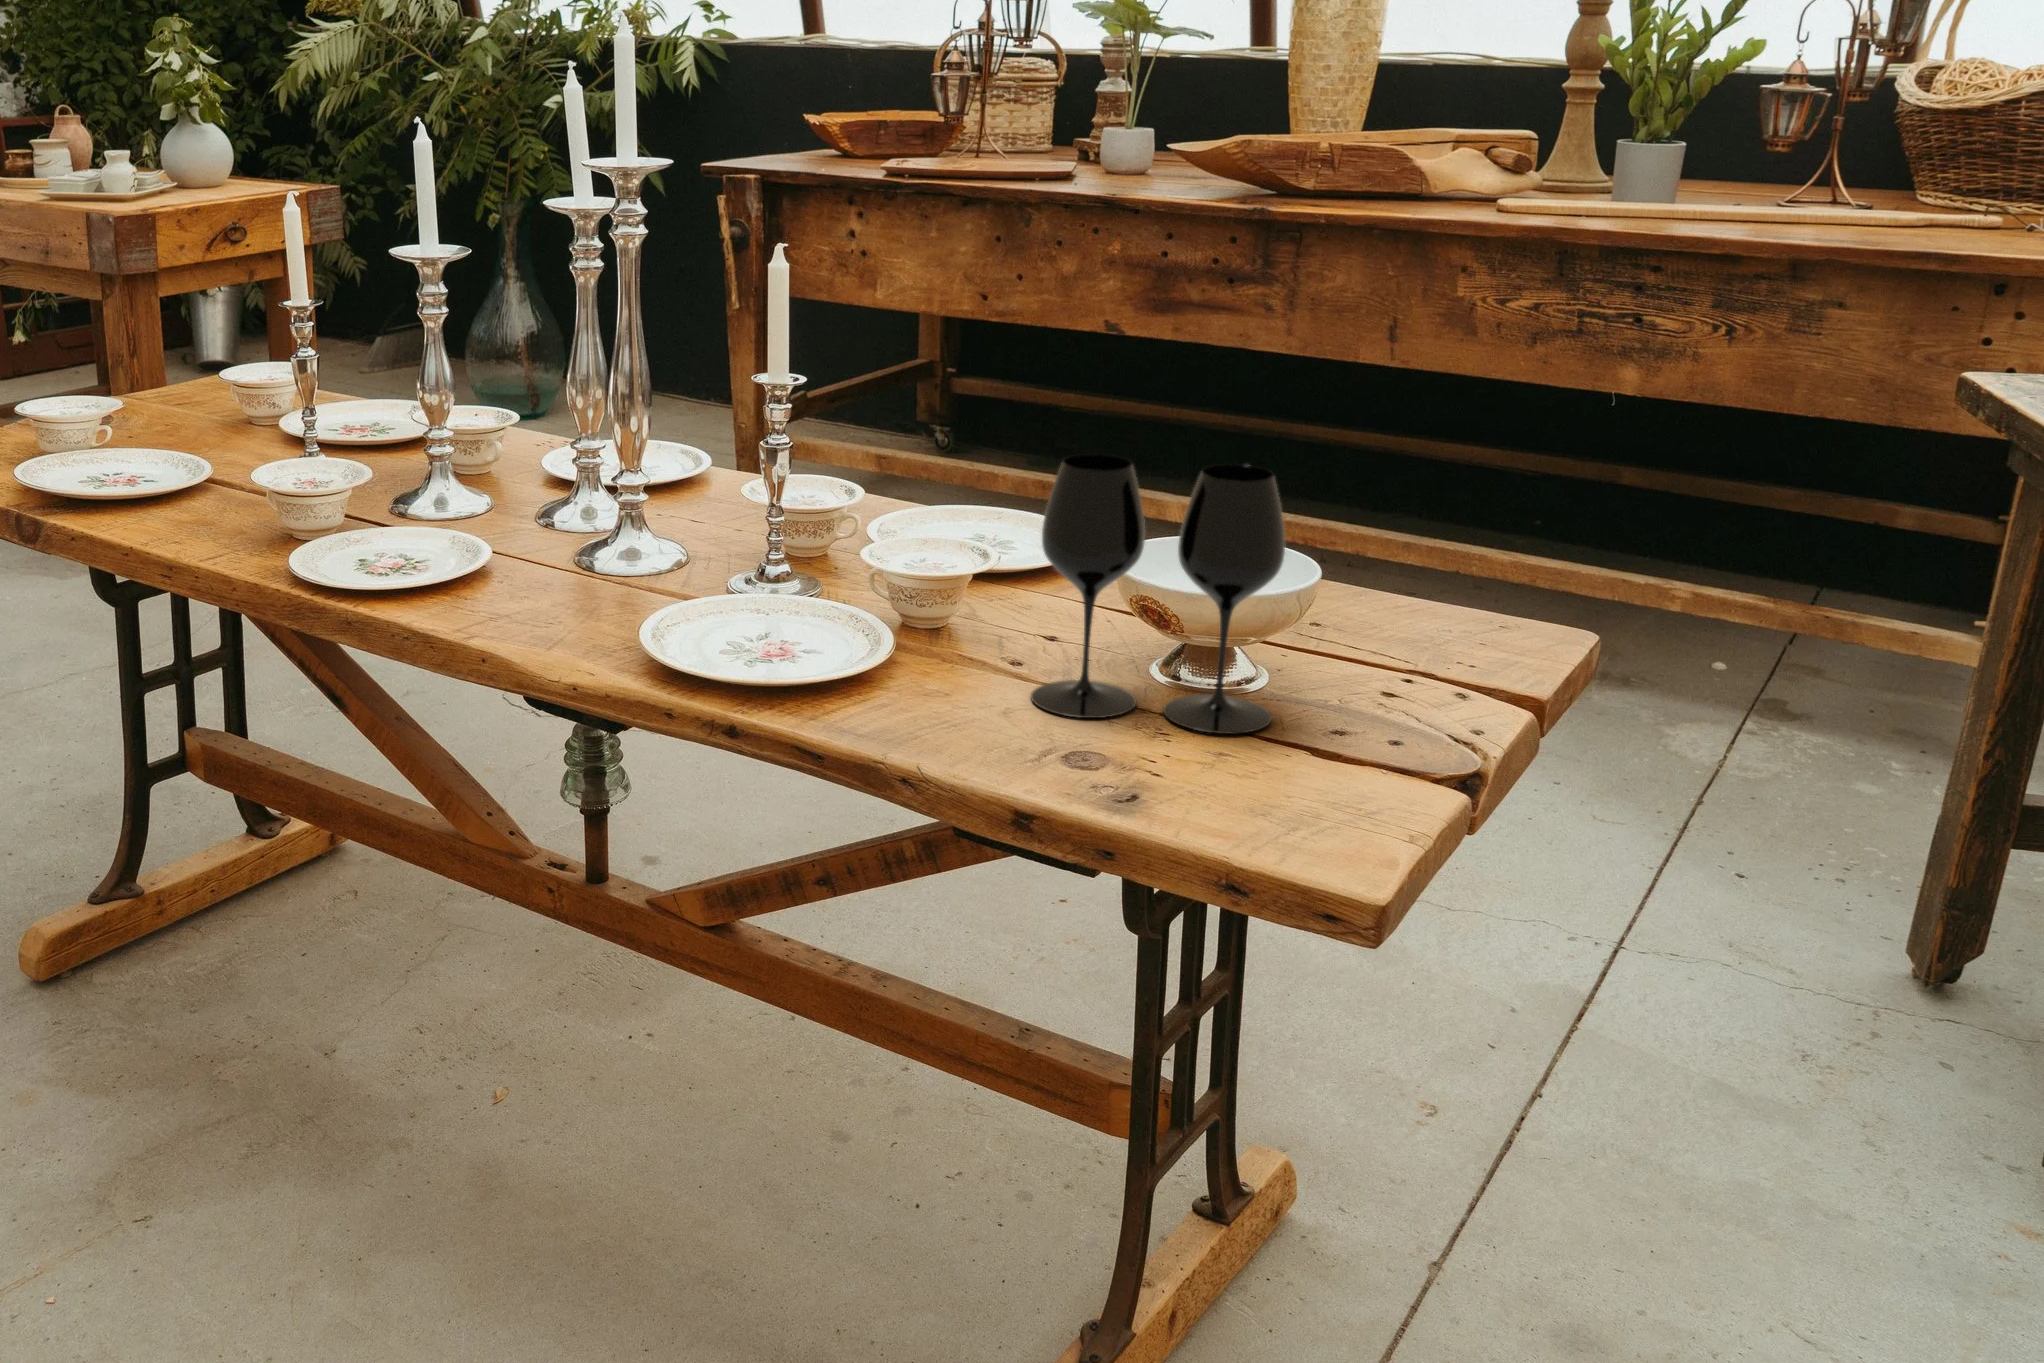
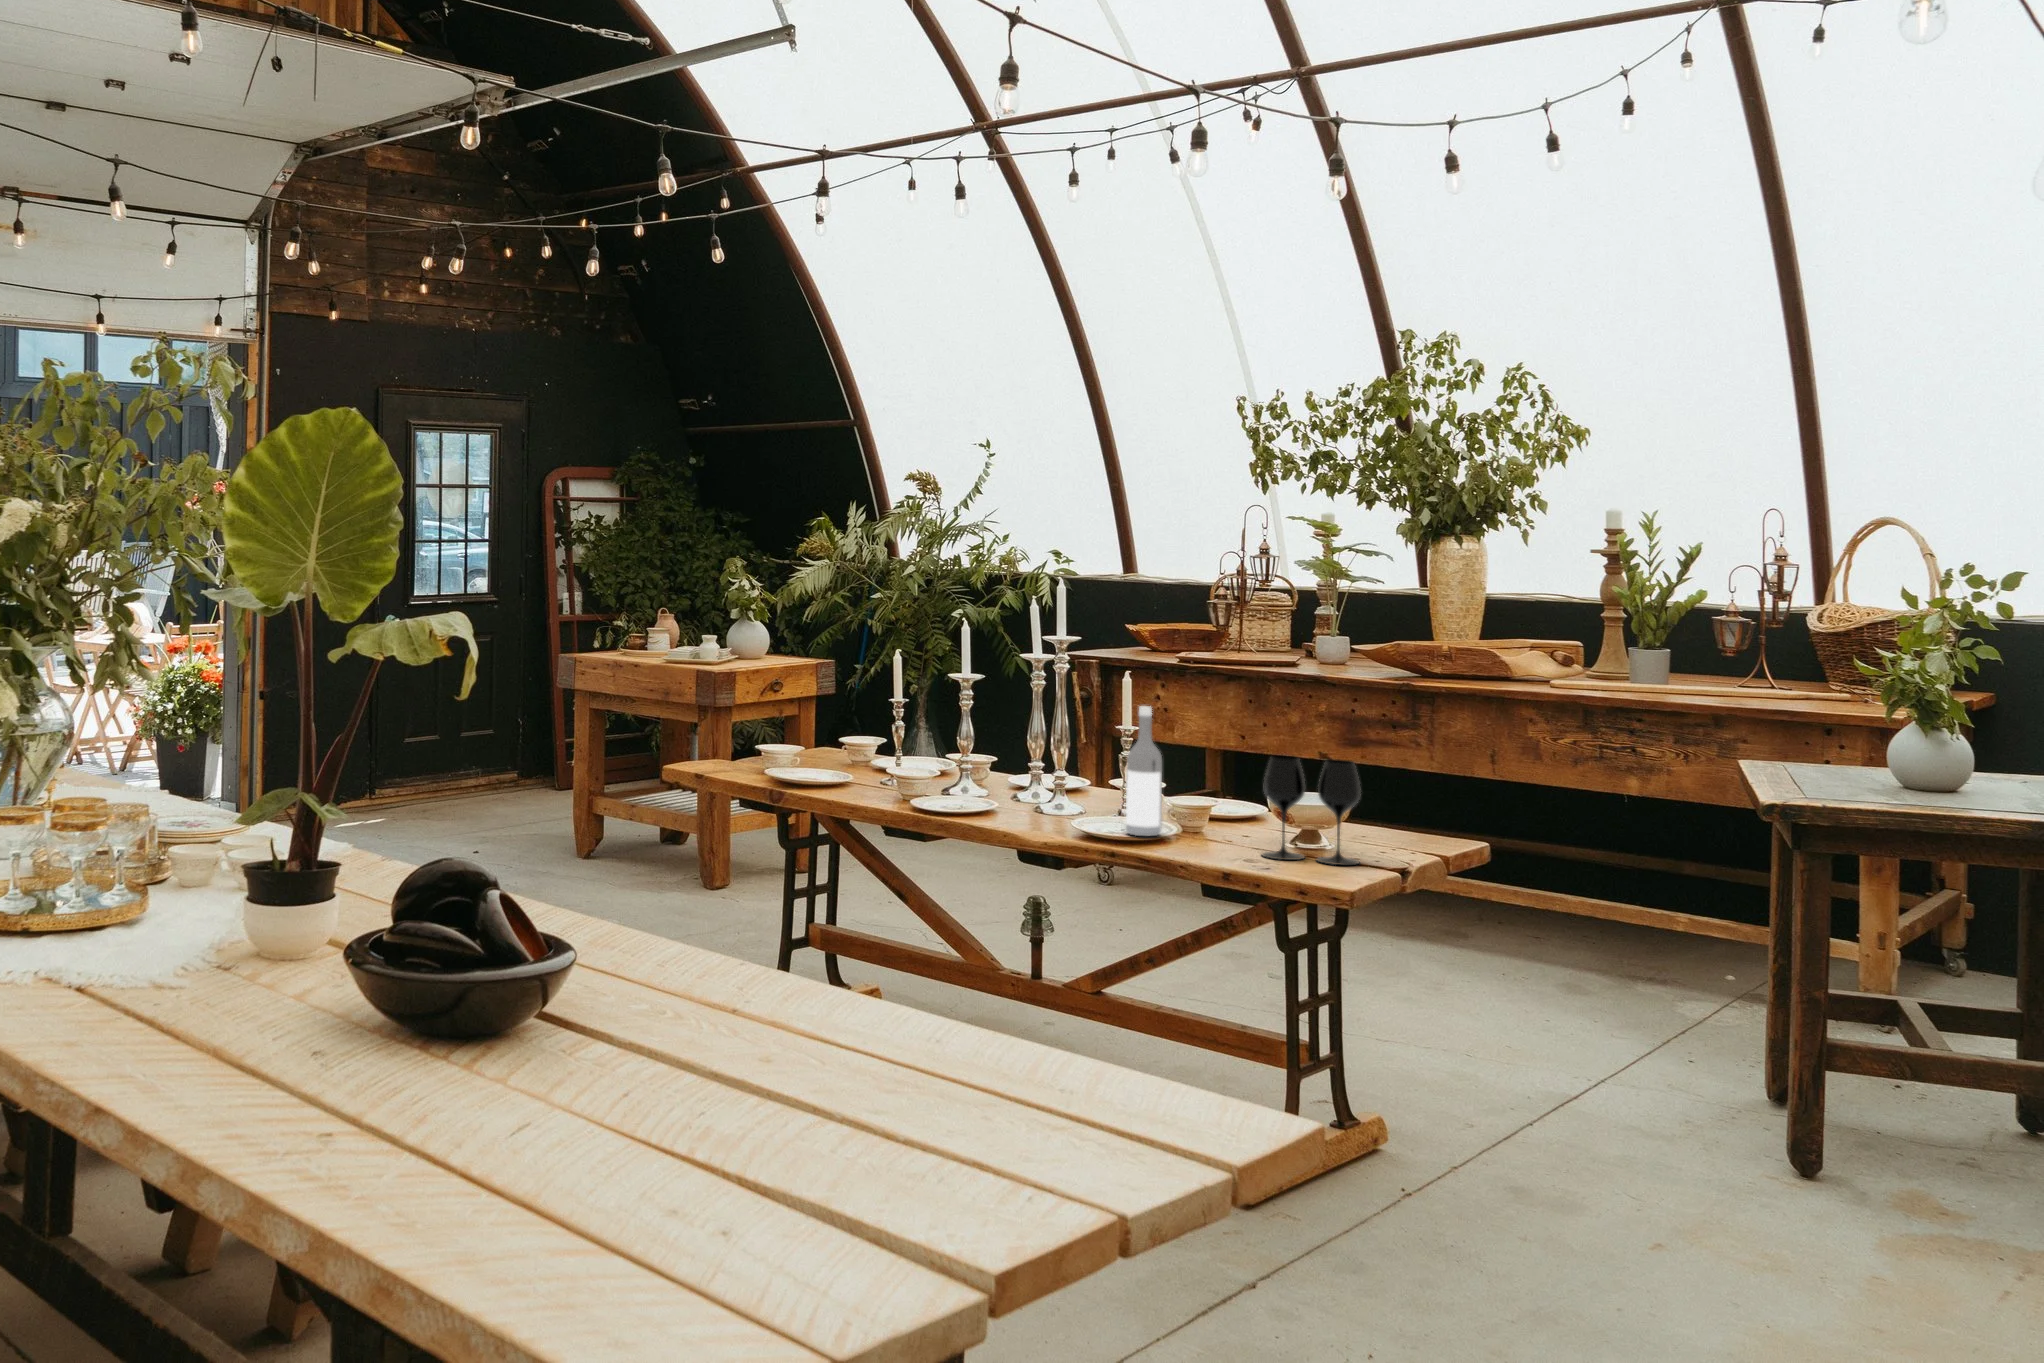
wine bottle: none [715,323,799,636] -> present [1126,706,1162,836]

